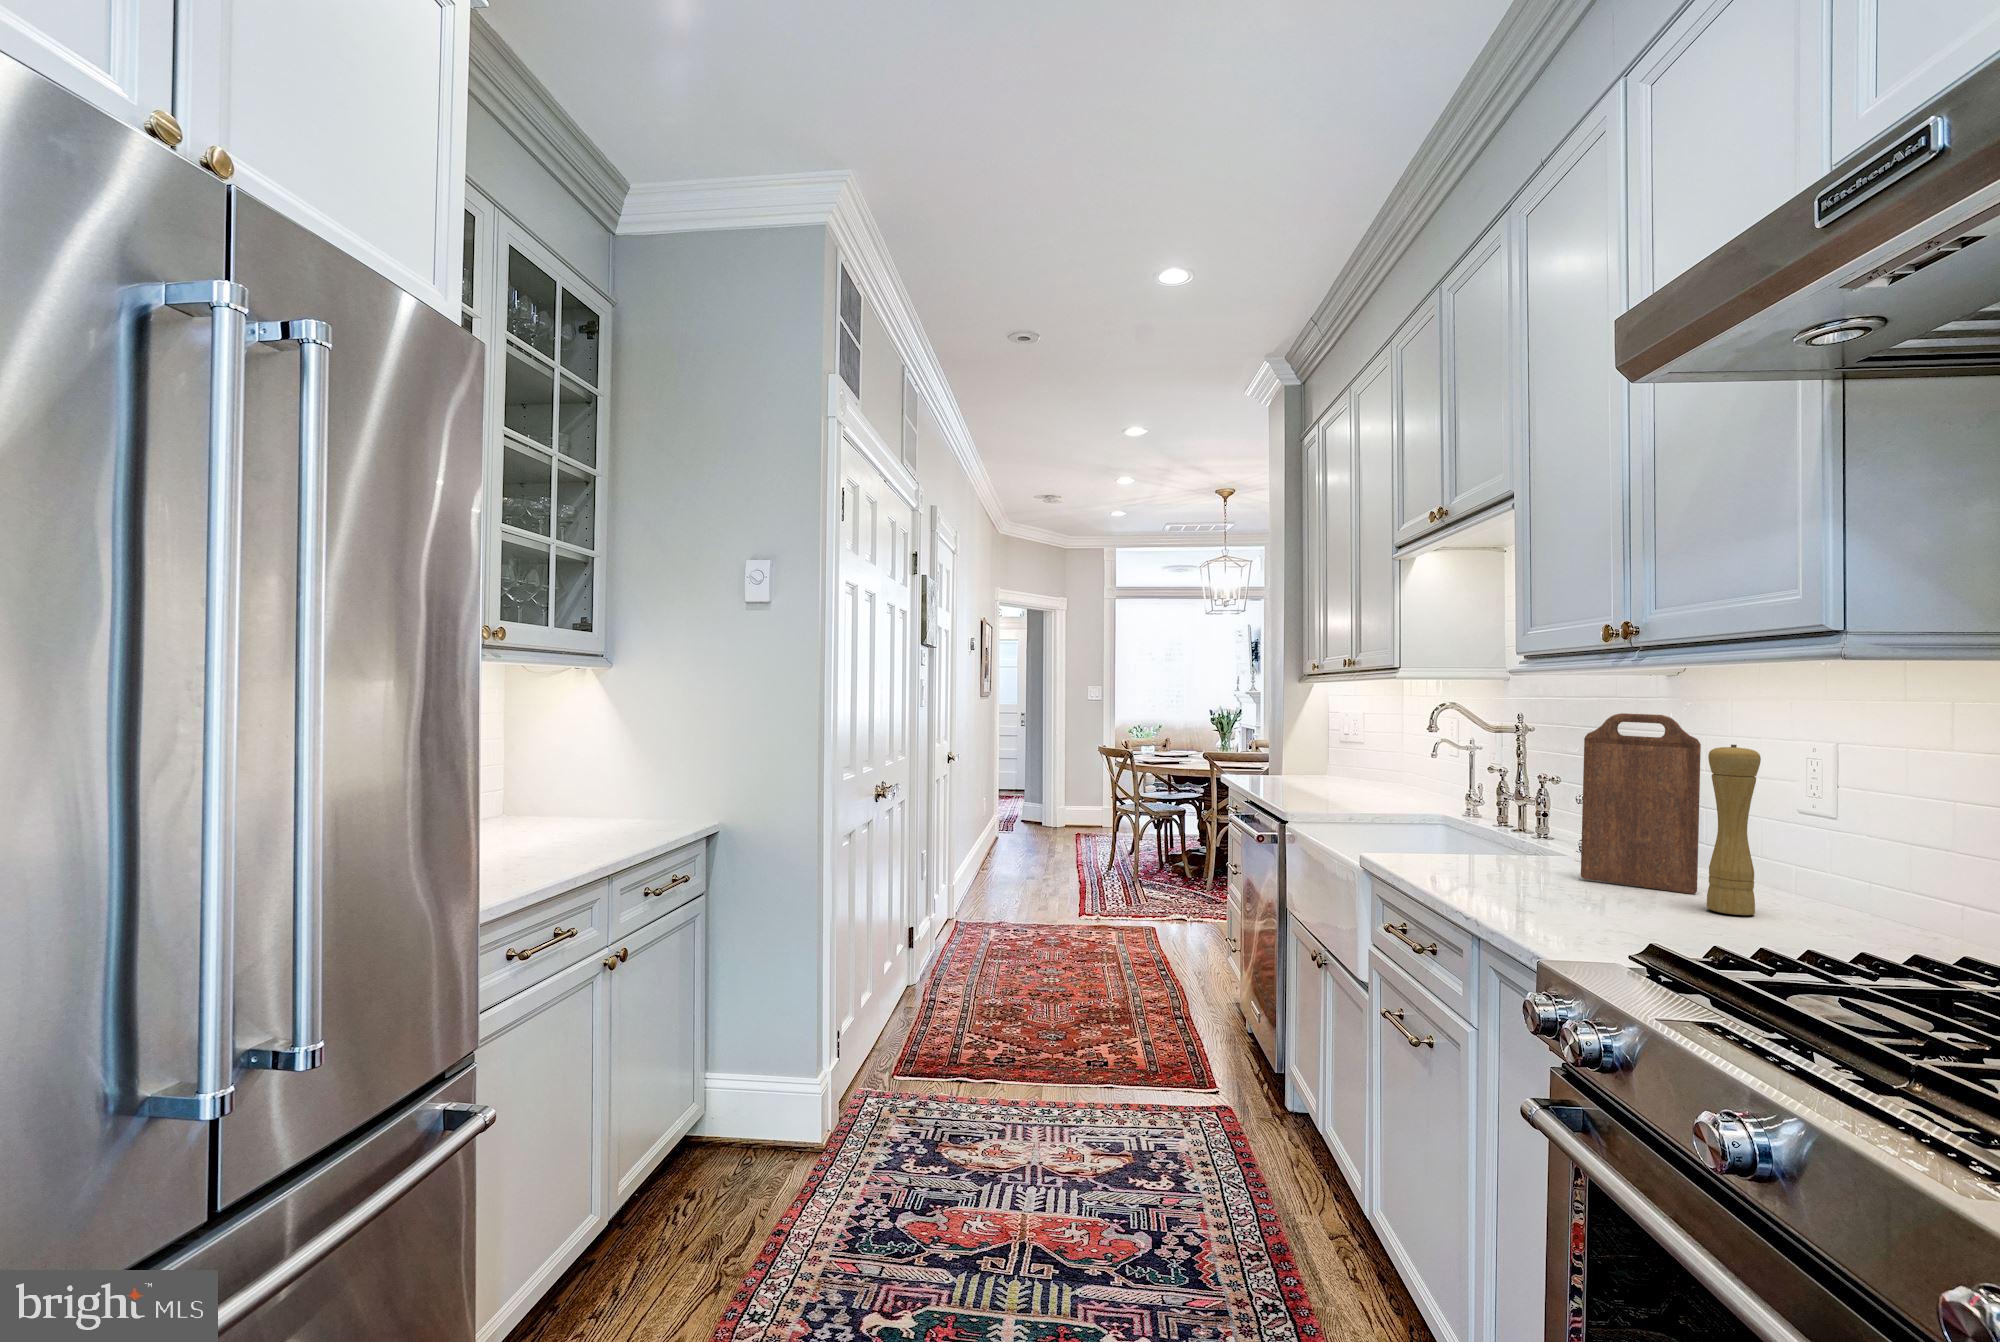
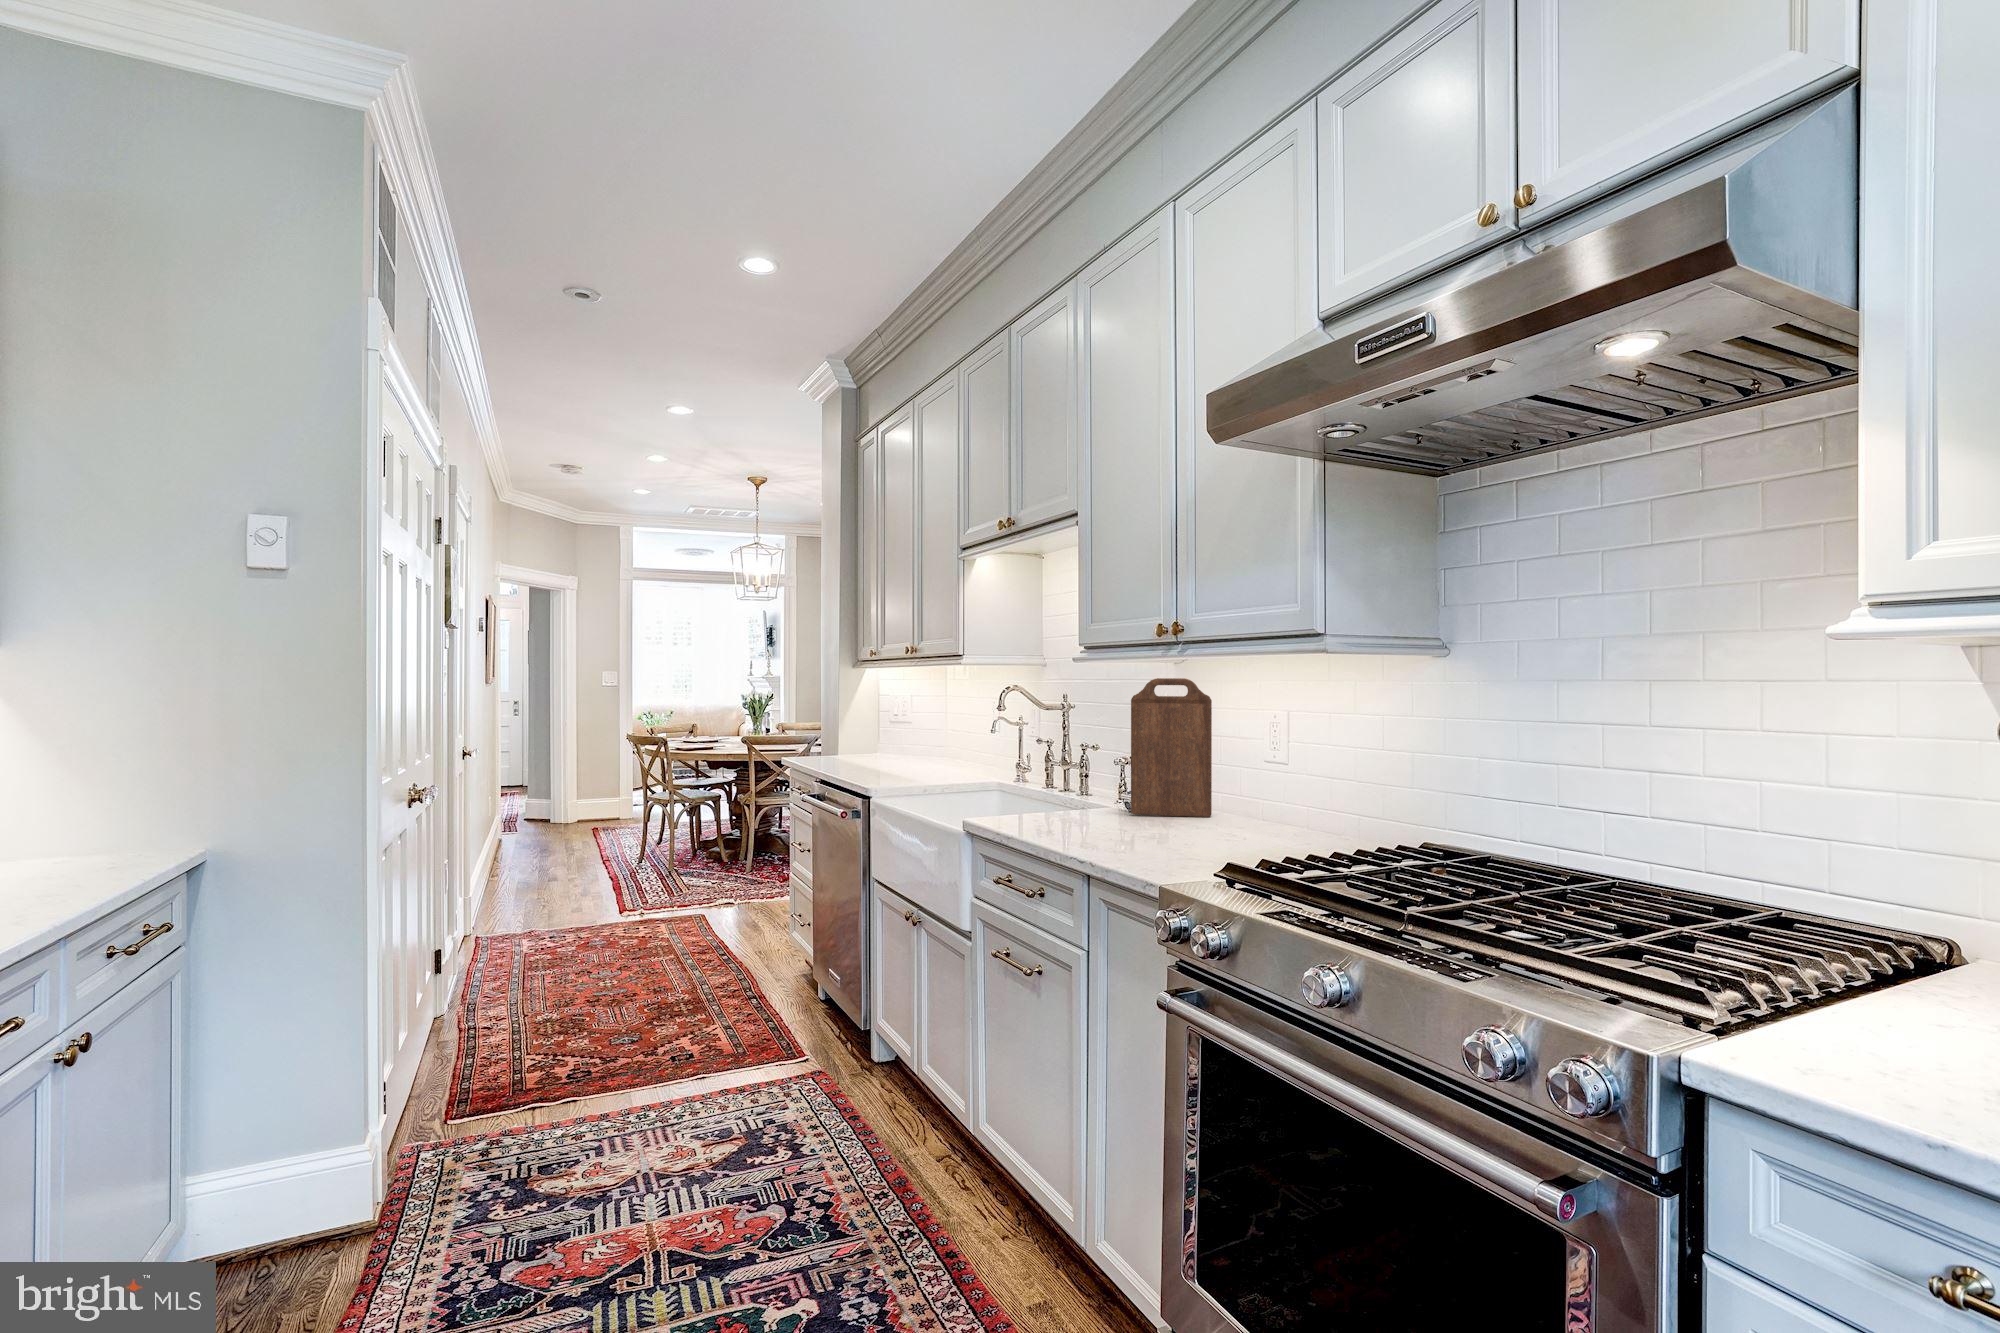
pepper mill: present [1707,745,1761,915] -> none [1224,699,1258,829]

